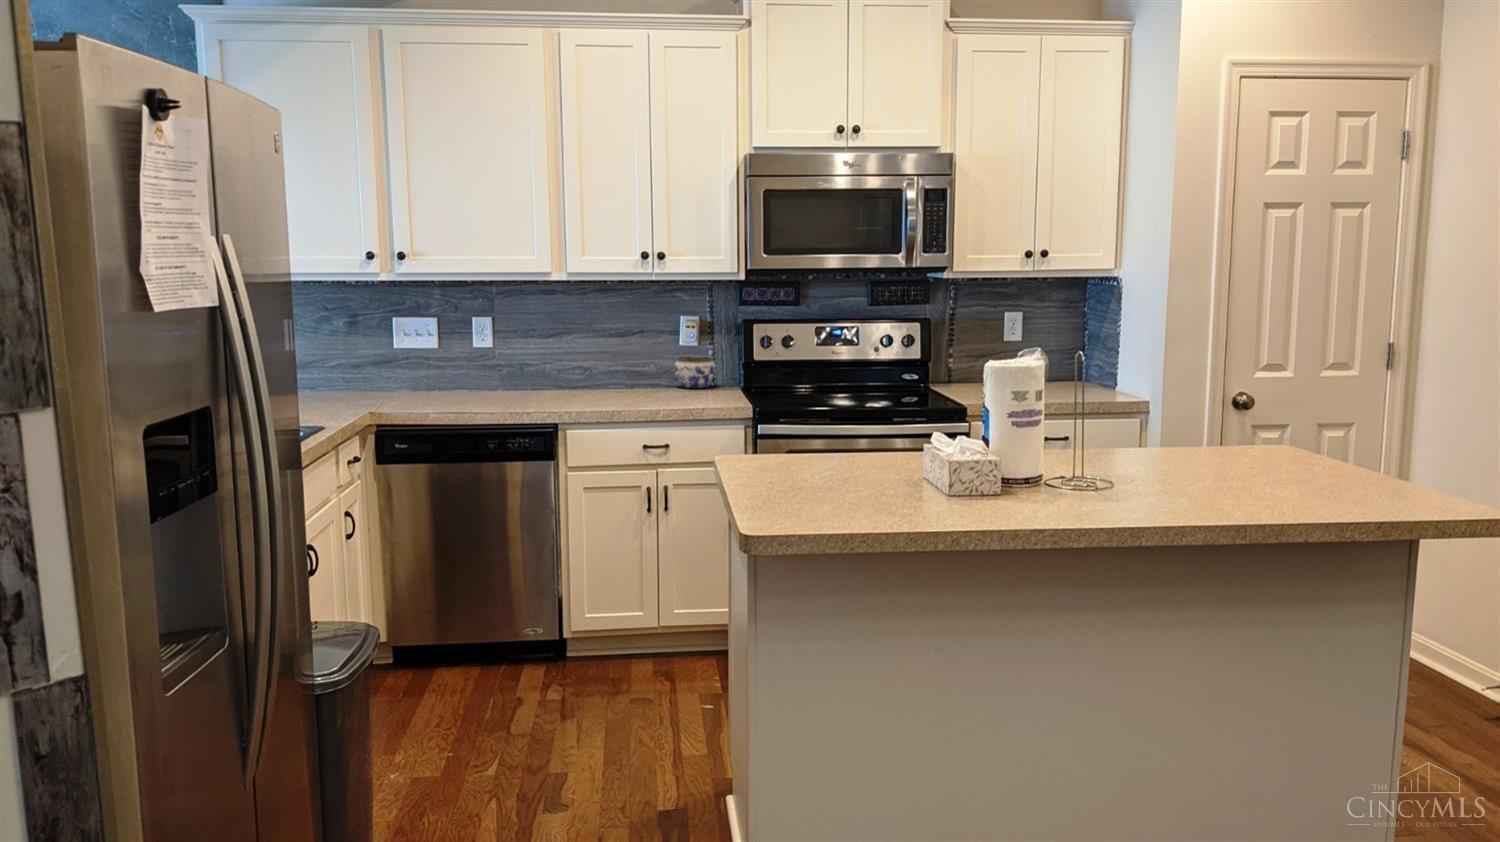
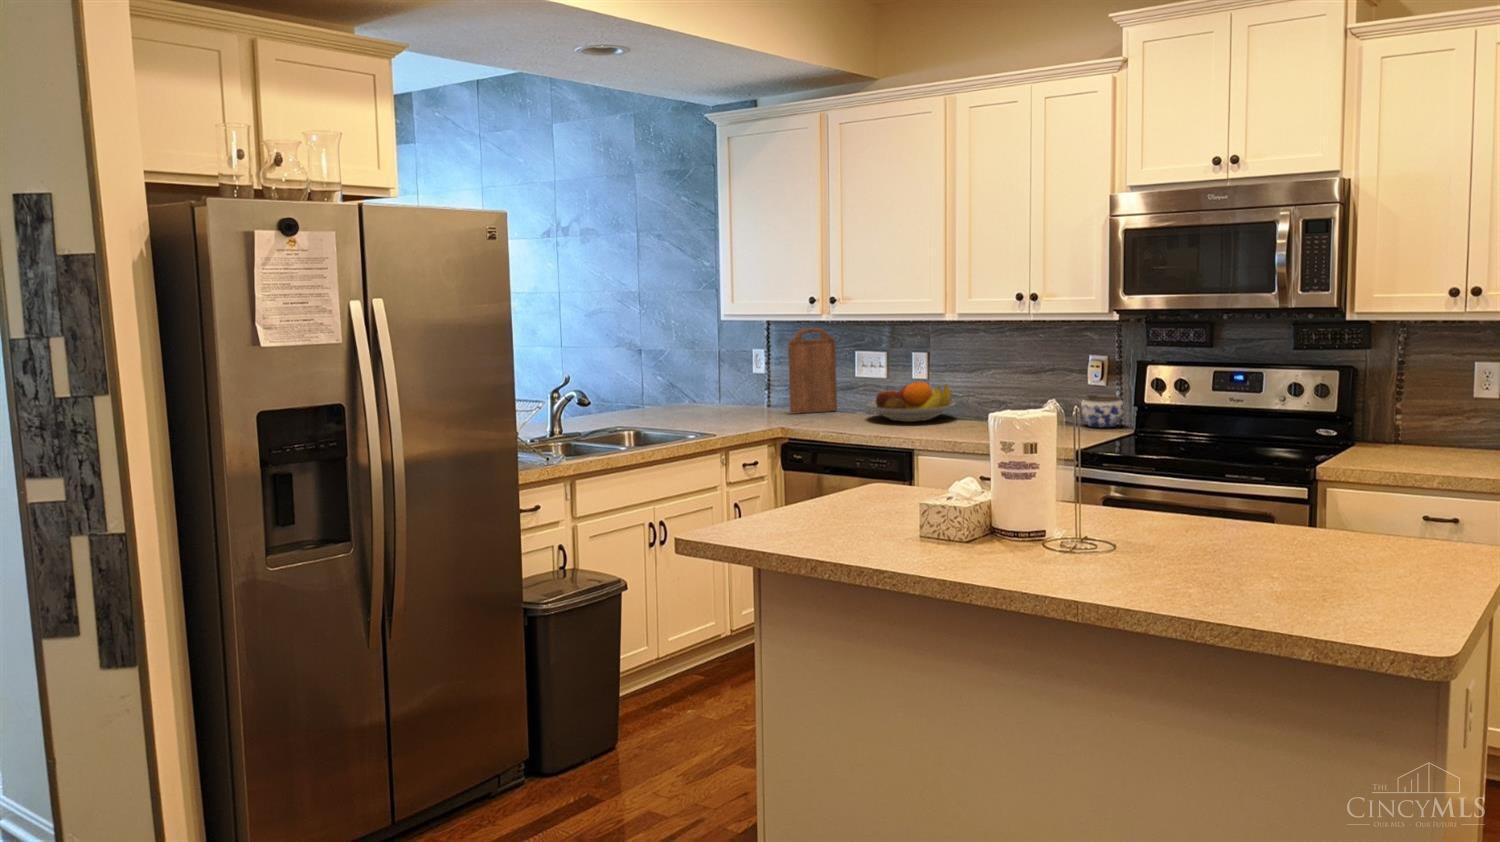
cutting board: none [324,292,382,397] -> present [788,328,837,414]
fruit bowl: none [439,351,541,396] -> present [867,382,955,422]

